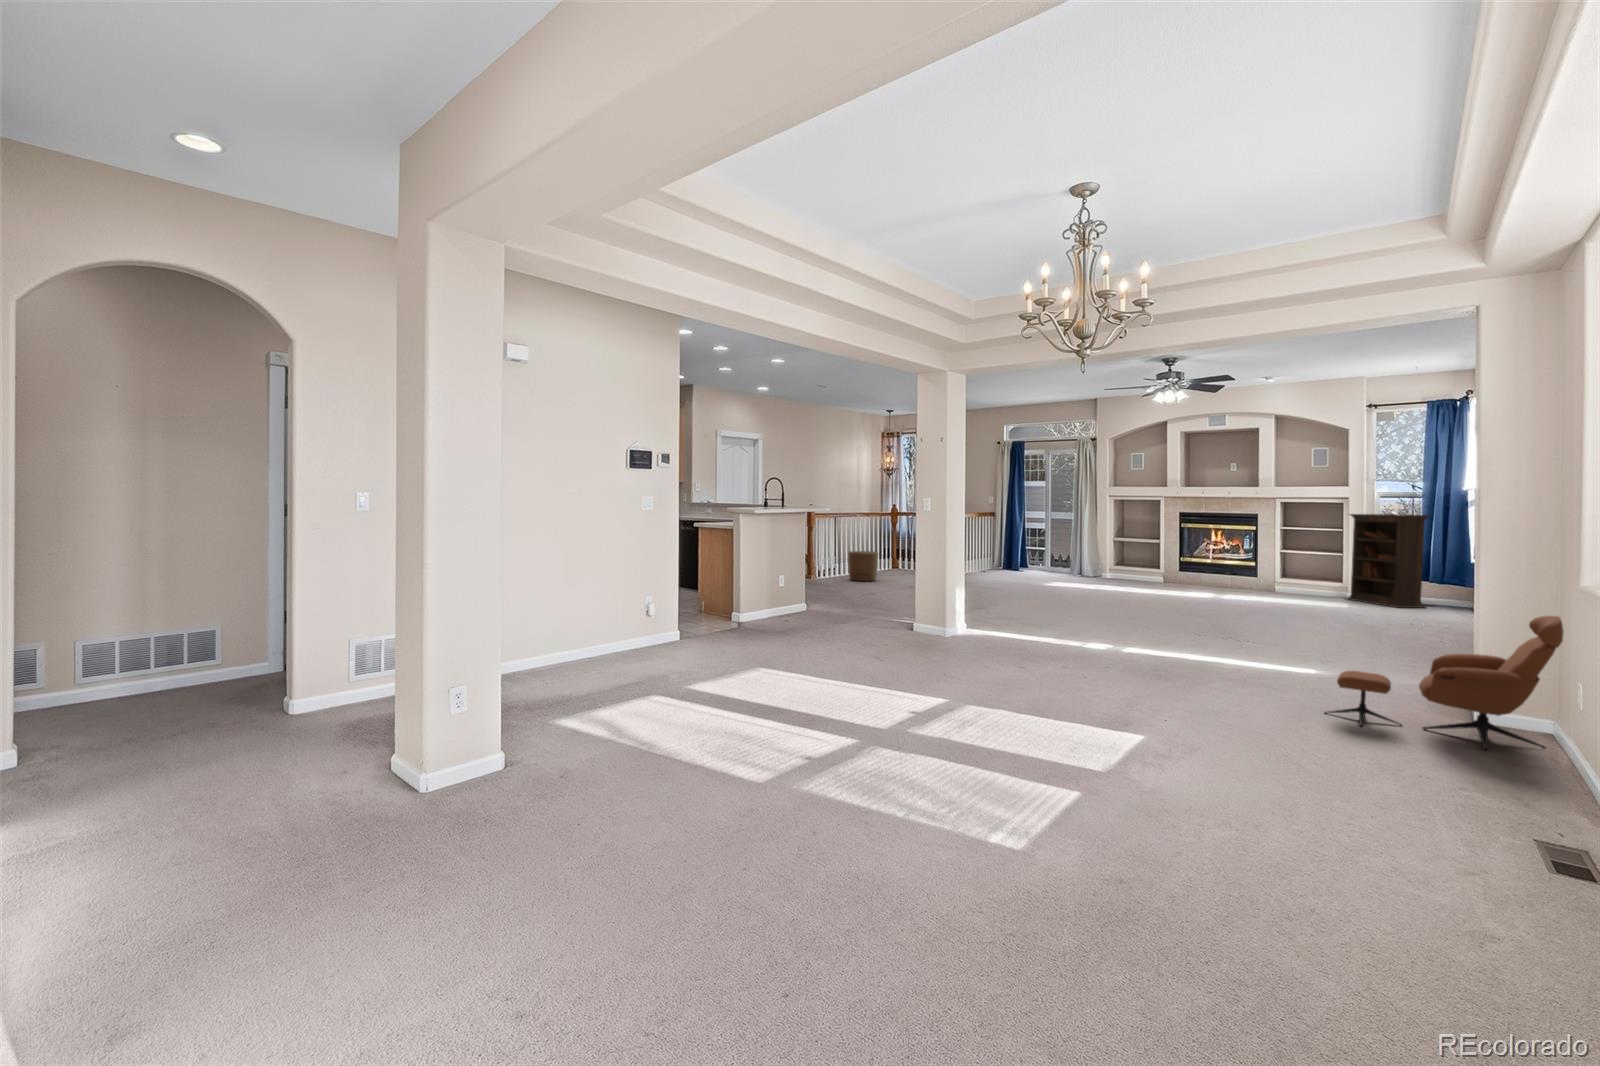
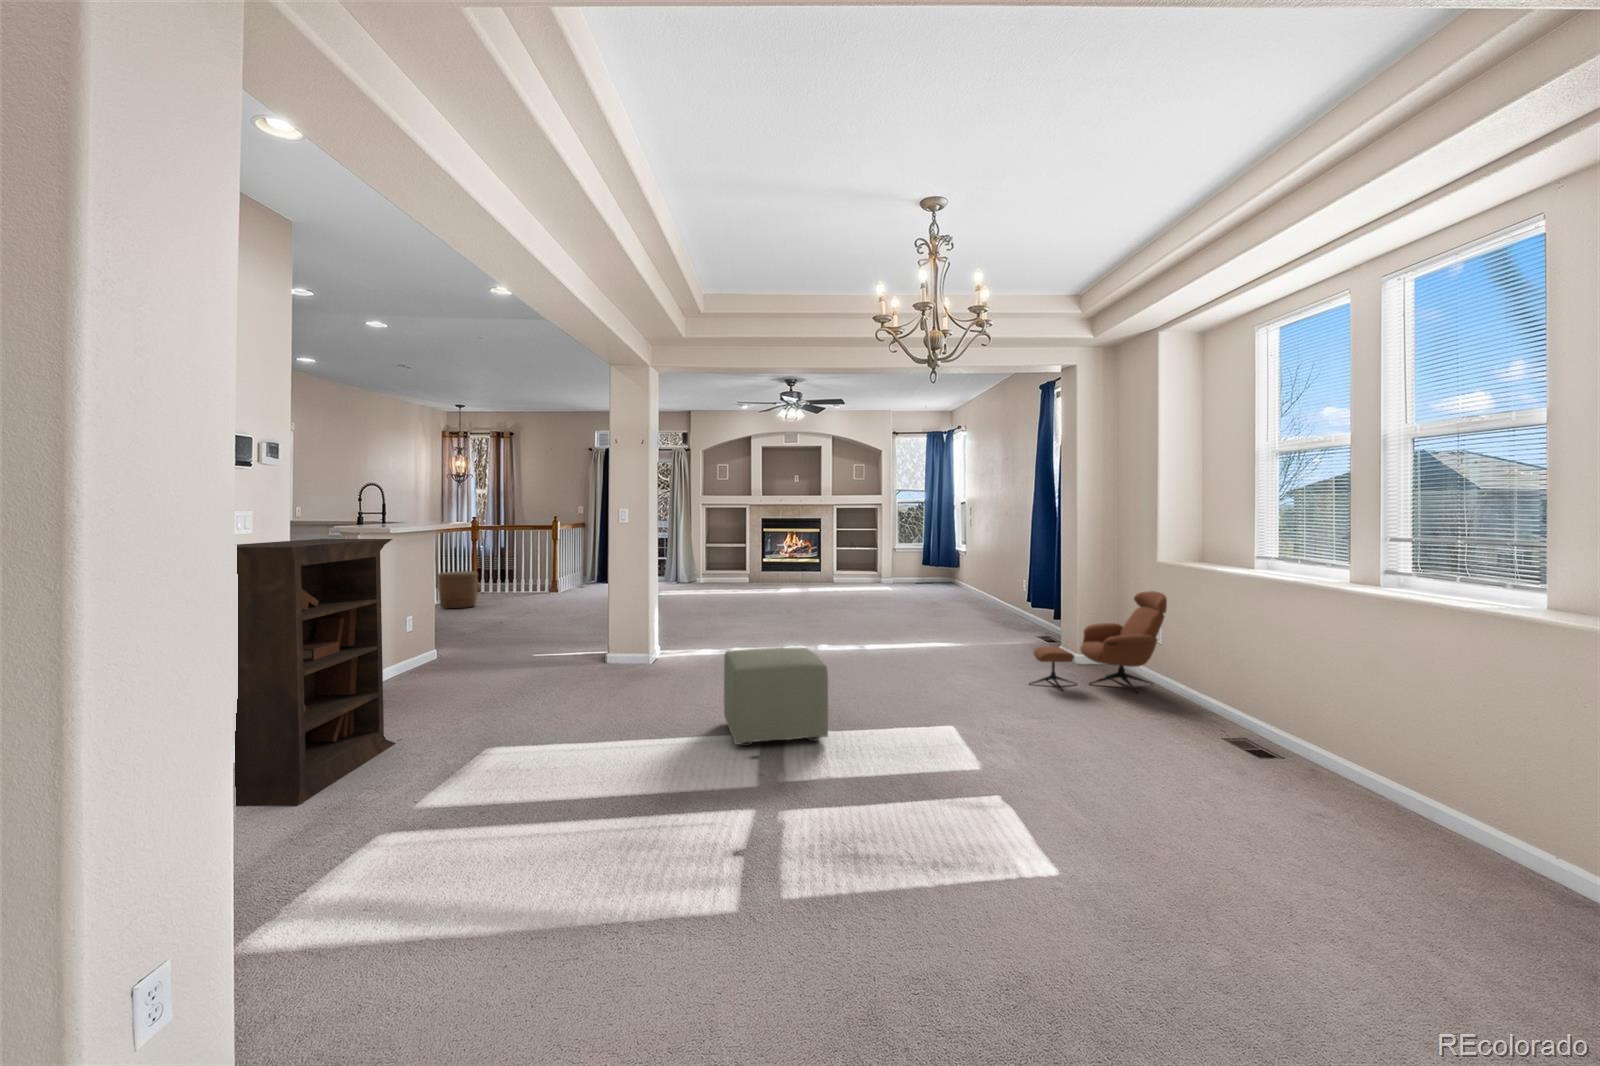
bookcase: present [1347,514,1429,608] -> present [235,539,395,806]
ottoman: none [907,618,1007,704] -> present [724,647,828,746]

